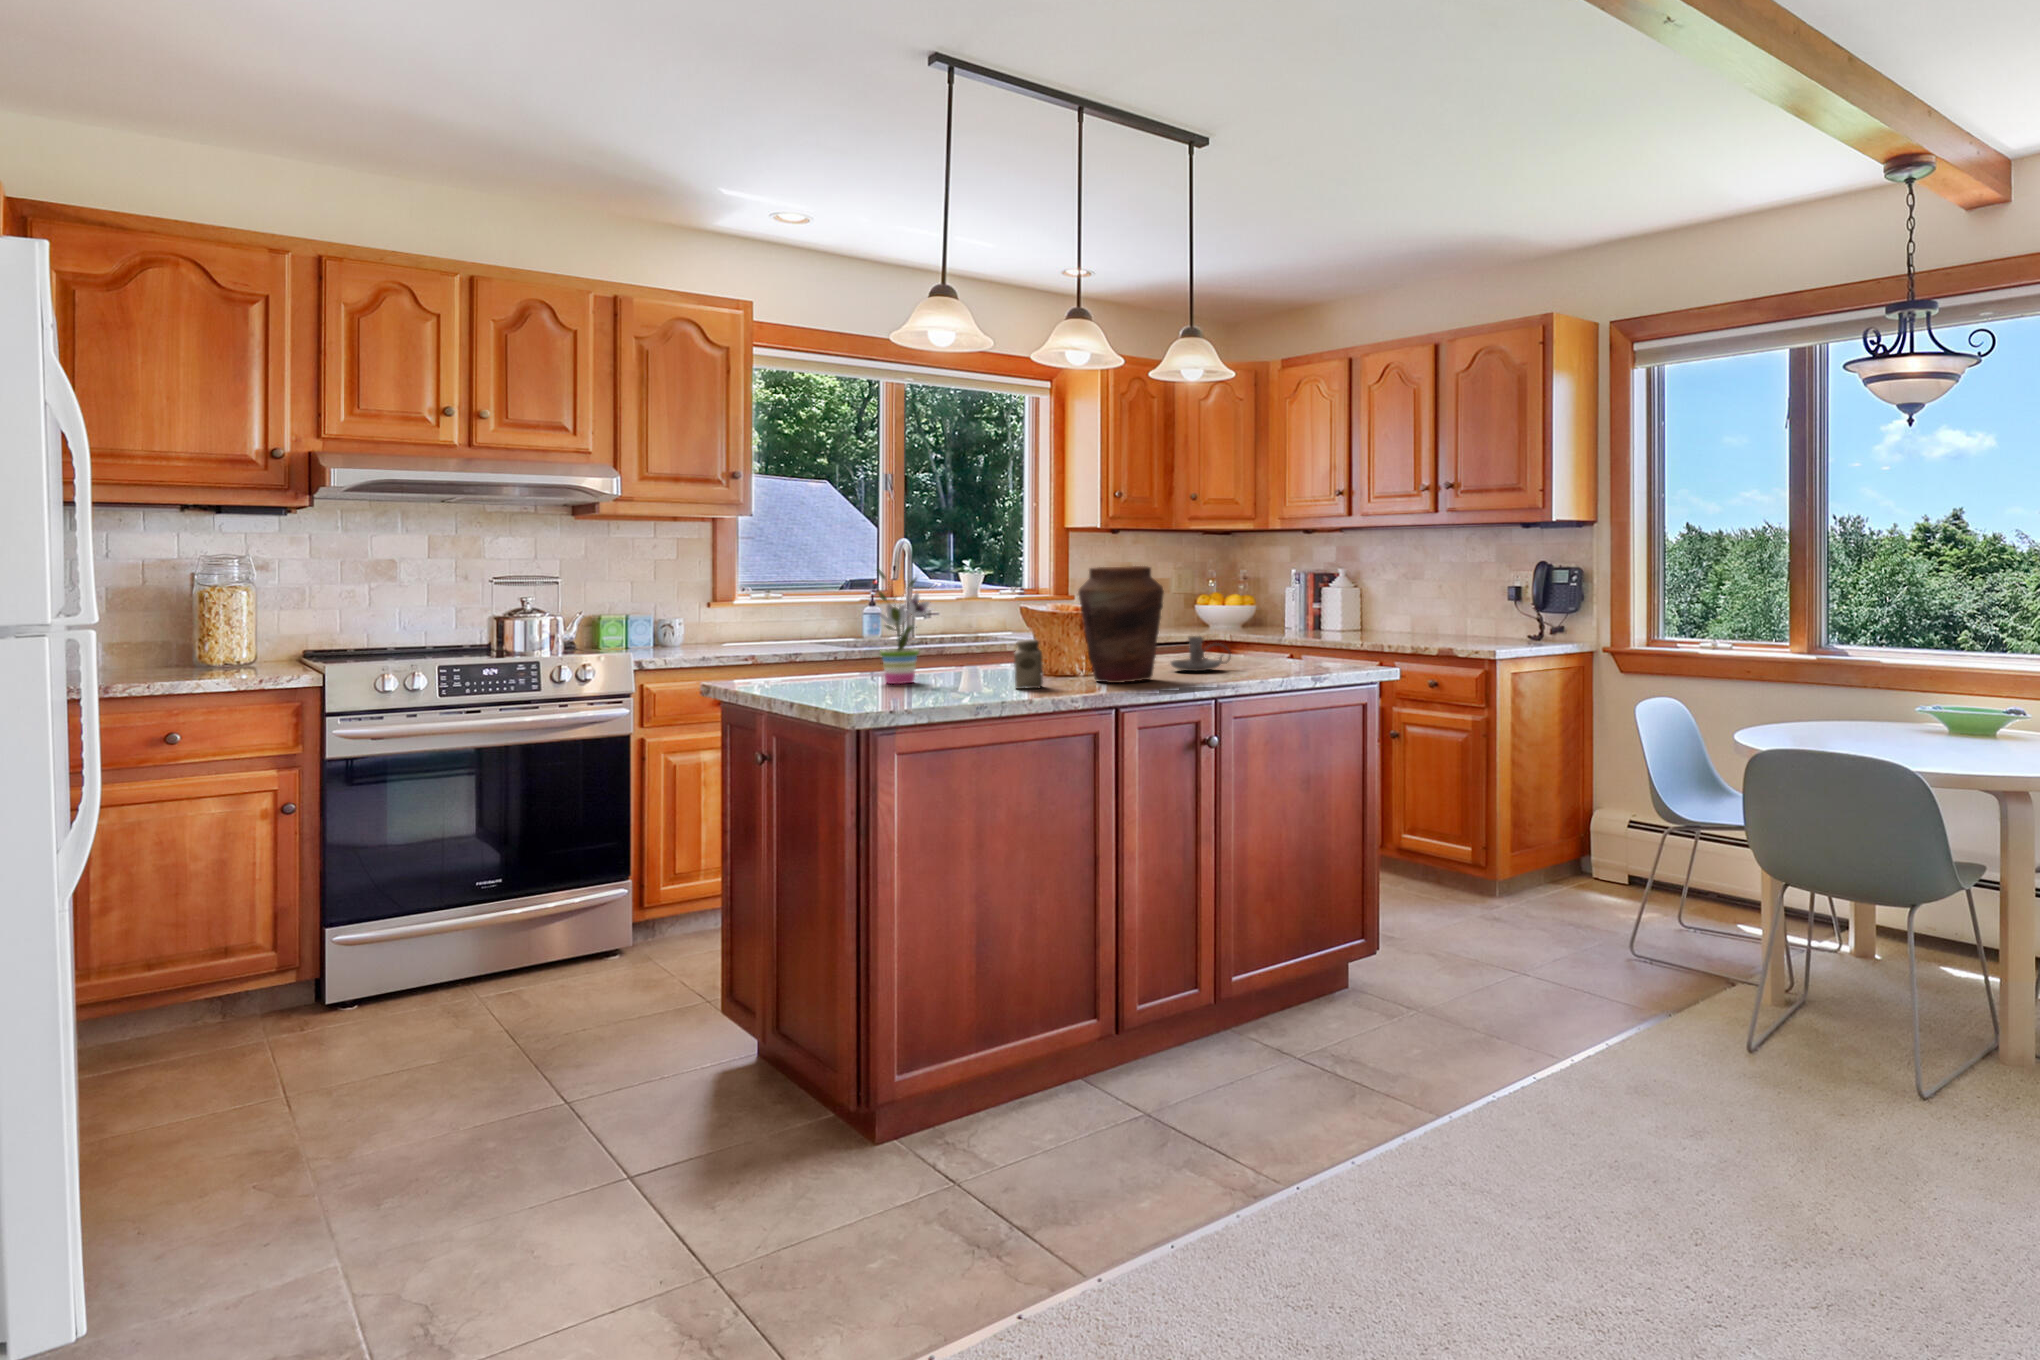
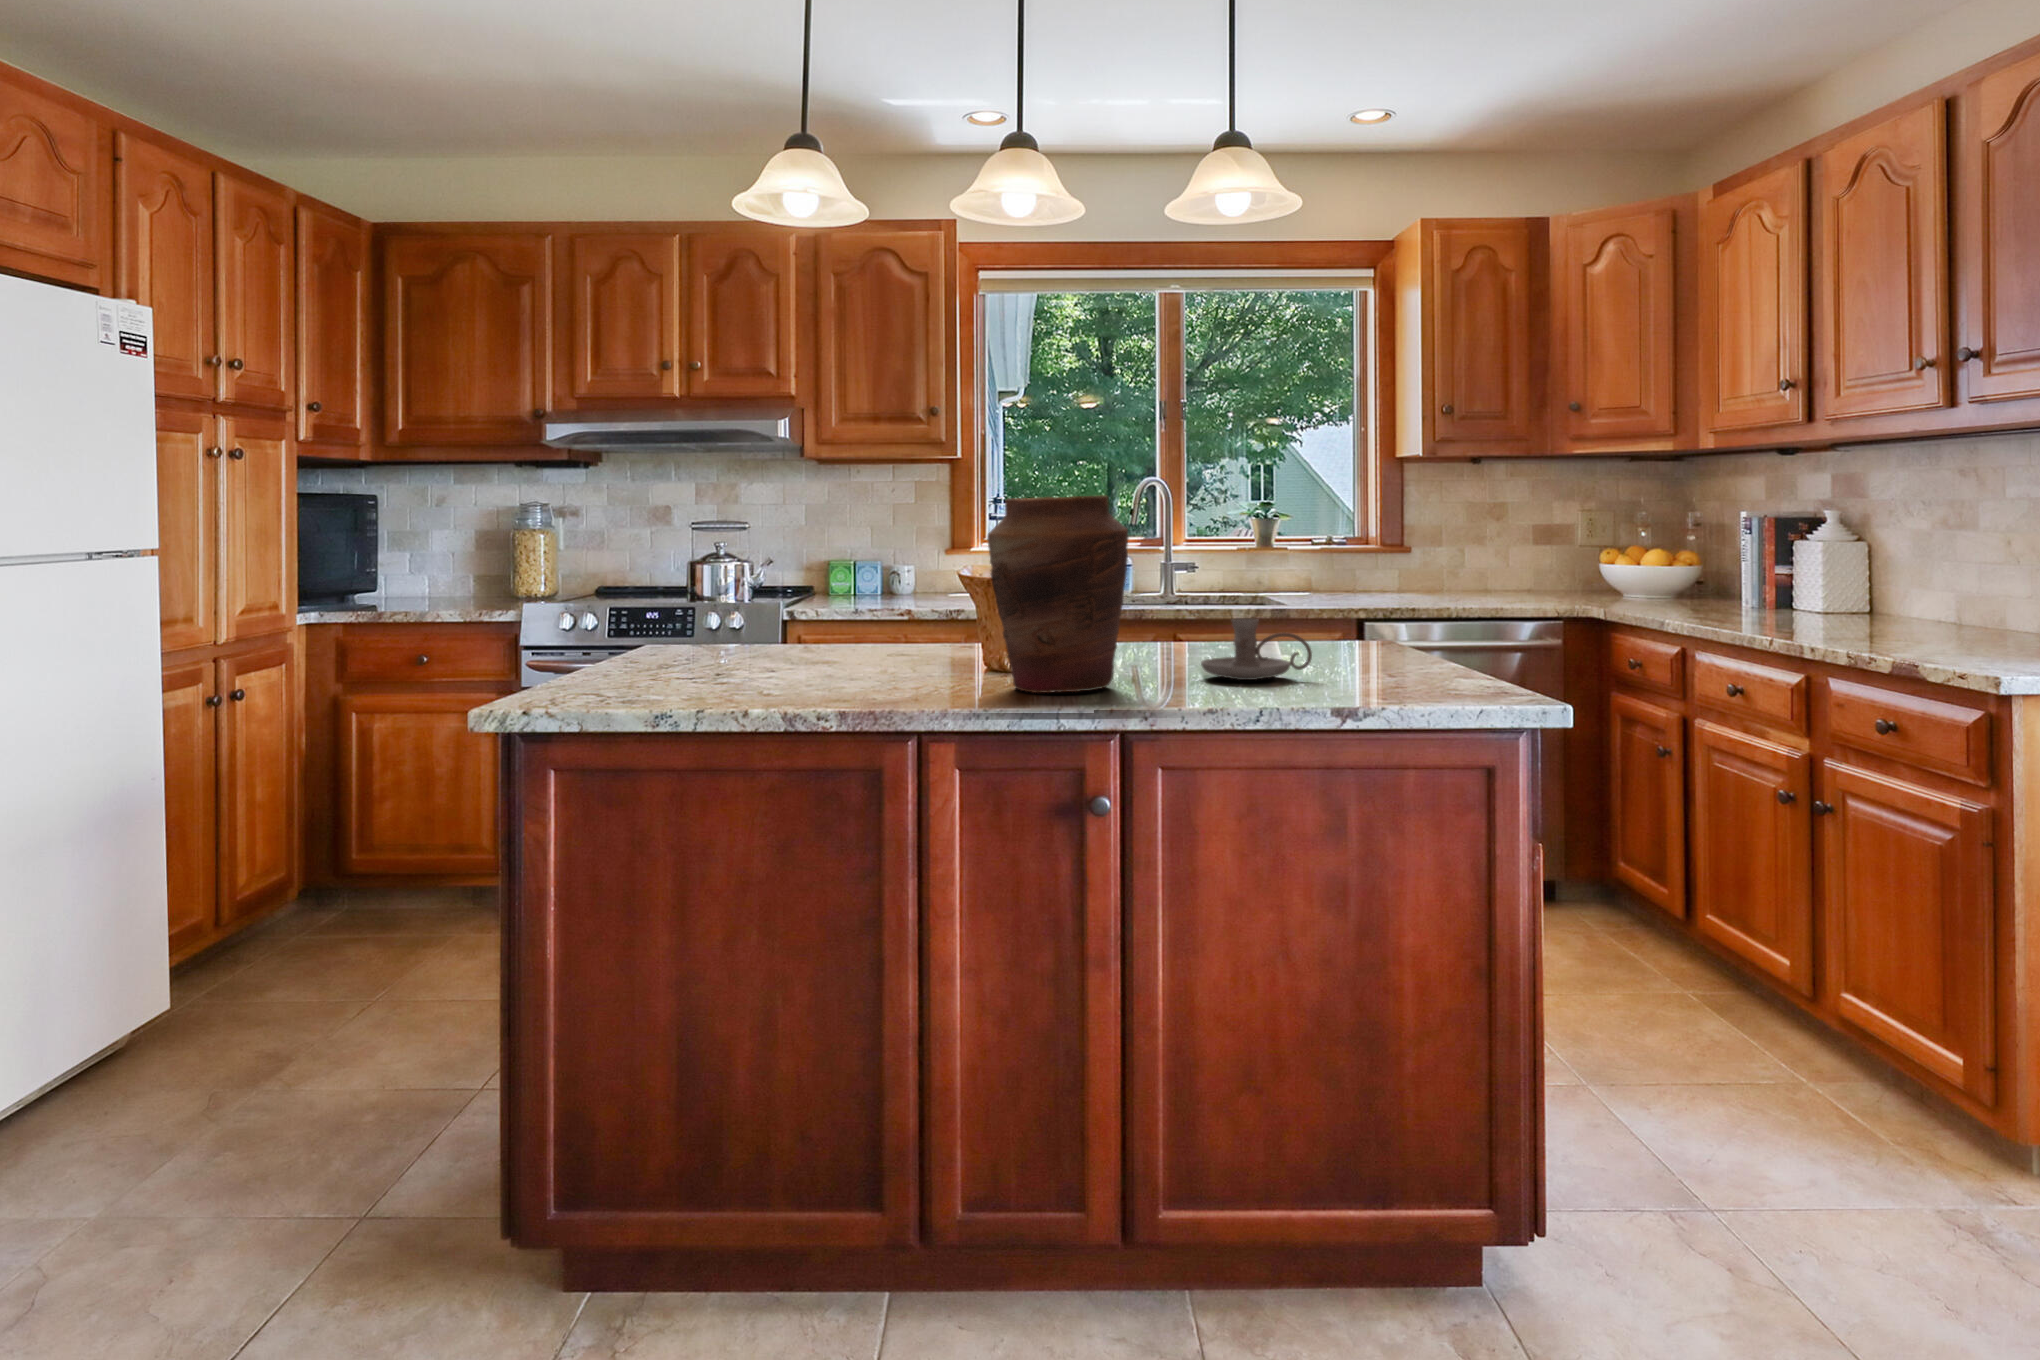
potted plant: present [877,569,930,684] -> none [768,500,839,667]
salt shaker: present [1014,639,1043,689] -> none [862,612,917,692]

